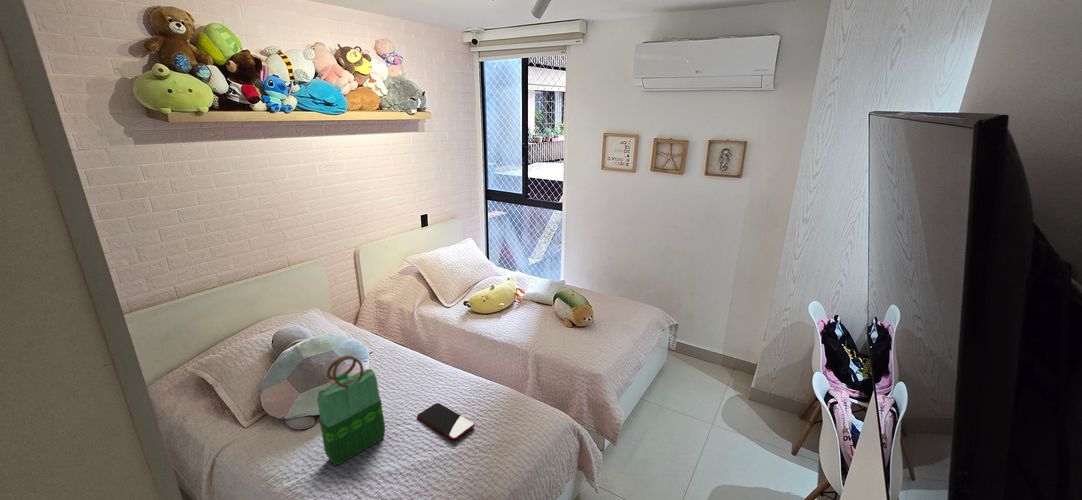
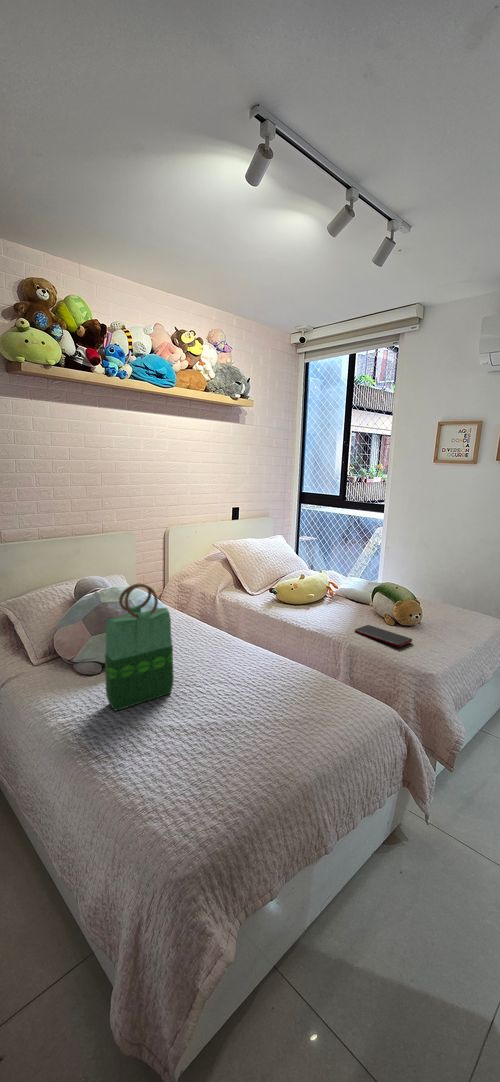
smartphone: present [417,403,475,440] -> present [355,625,412,647]

